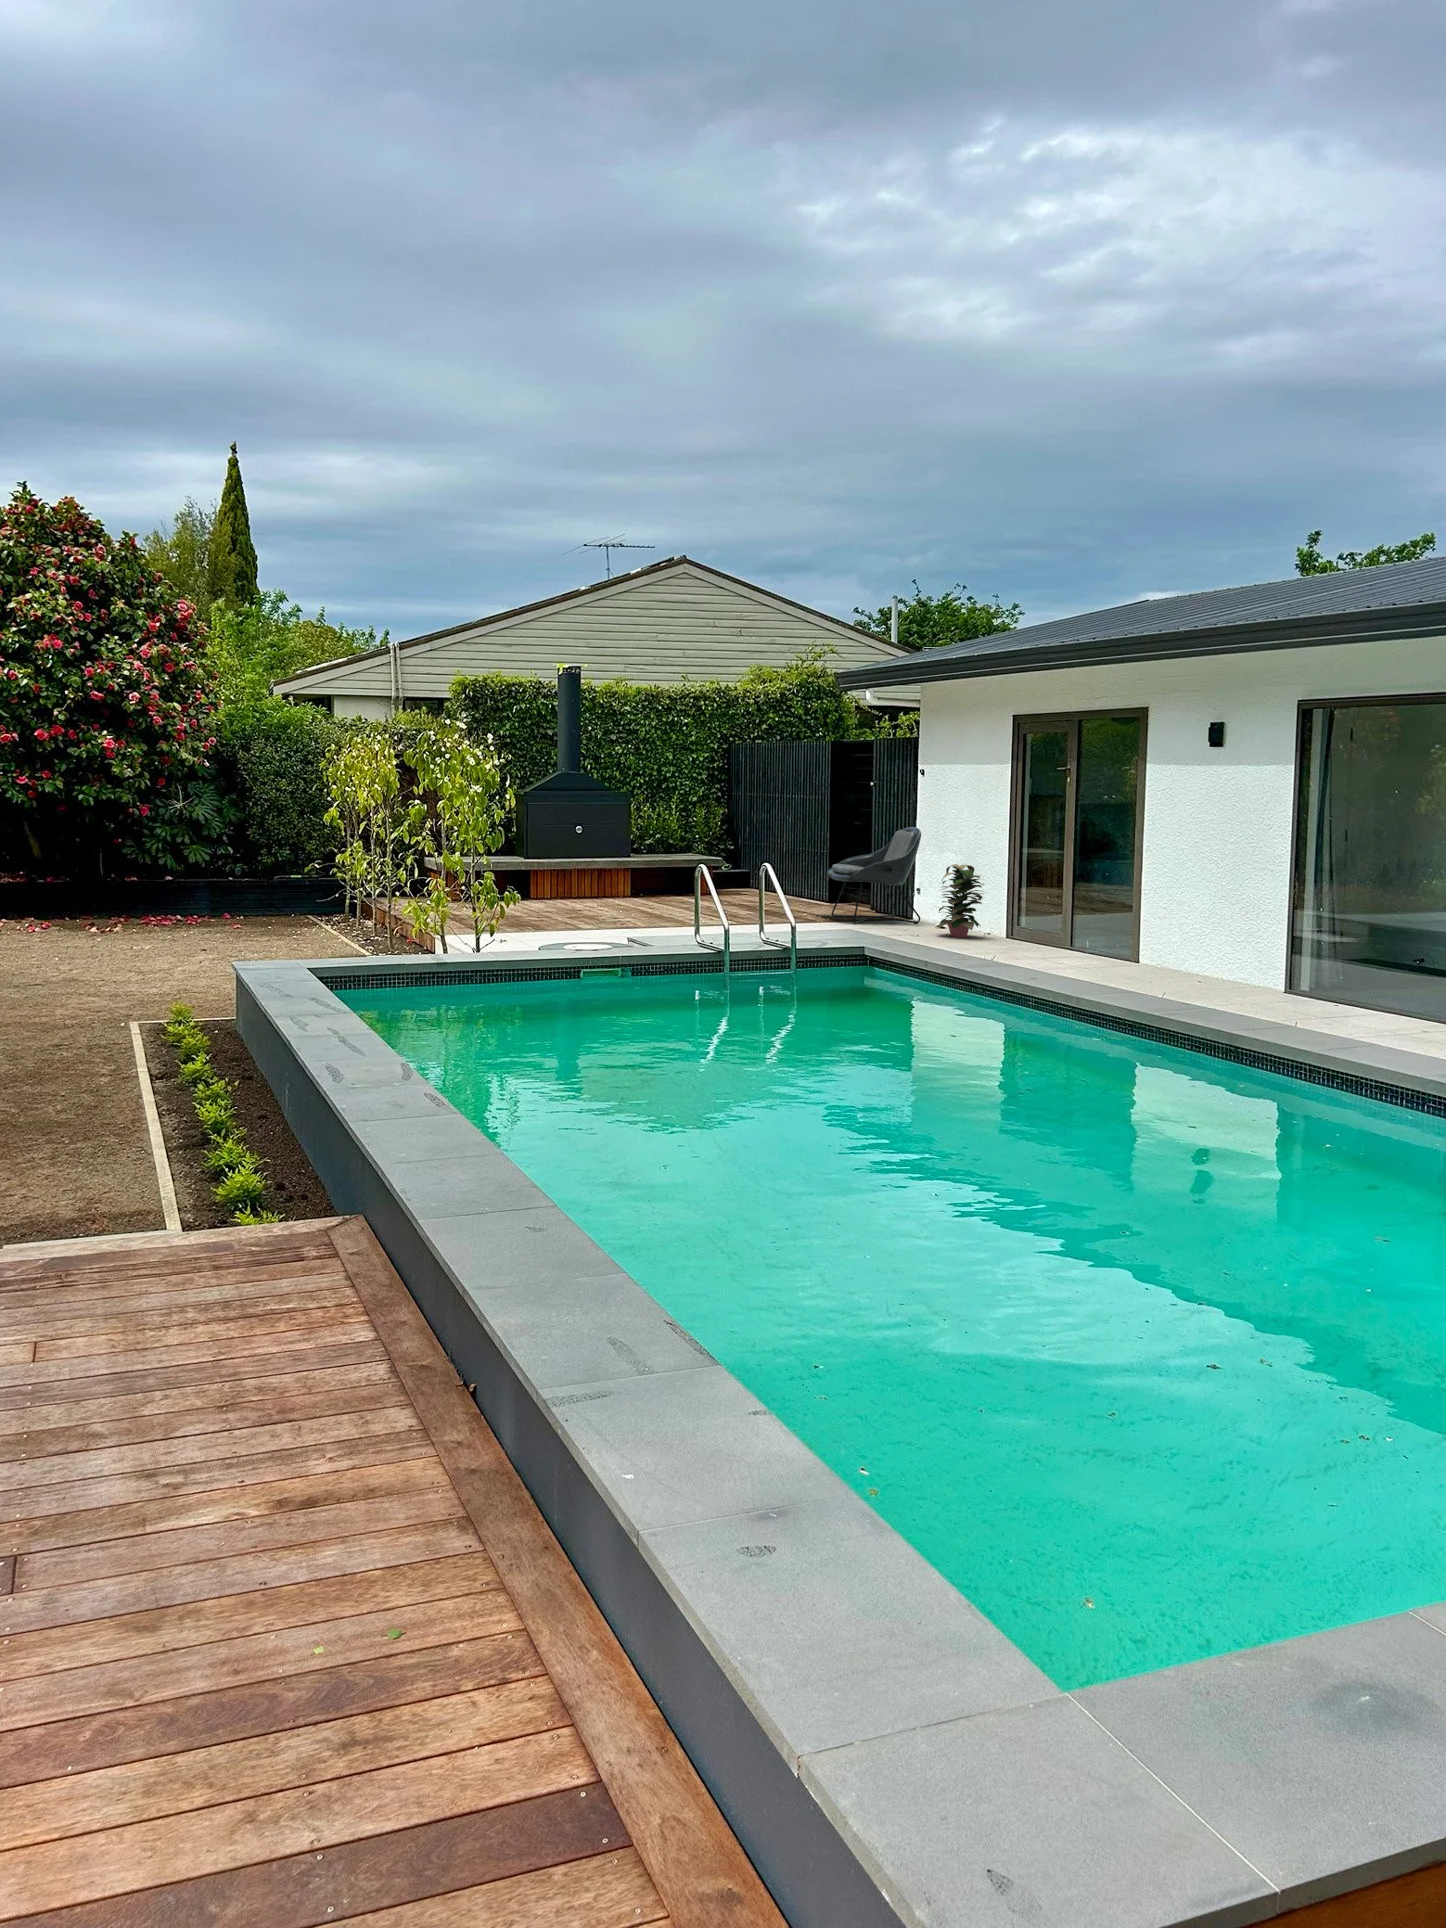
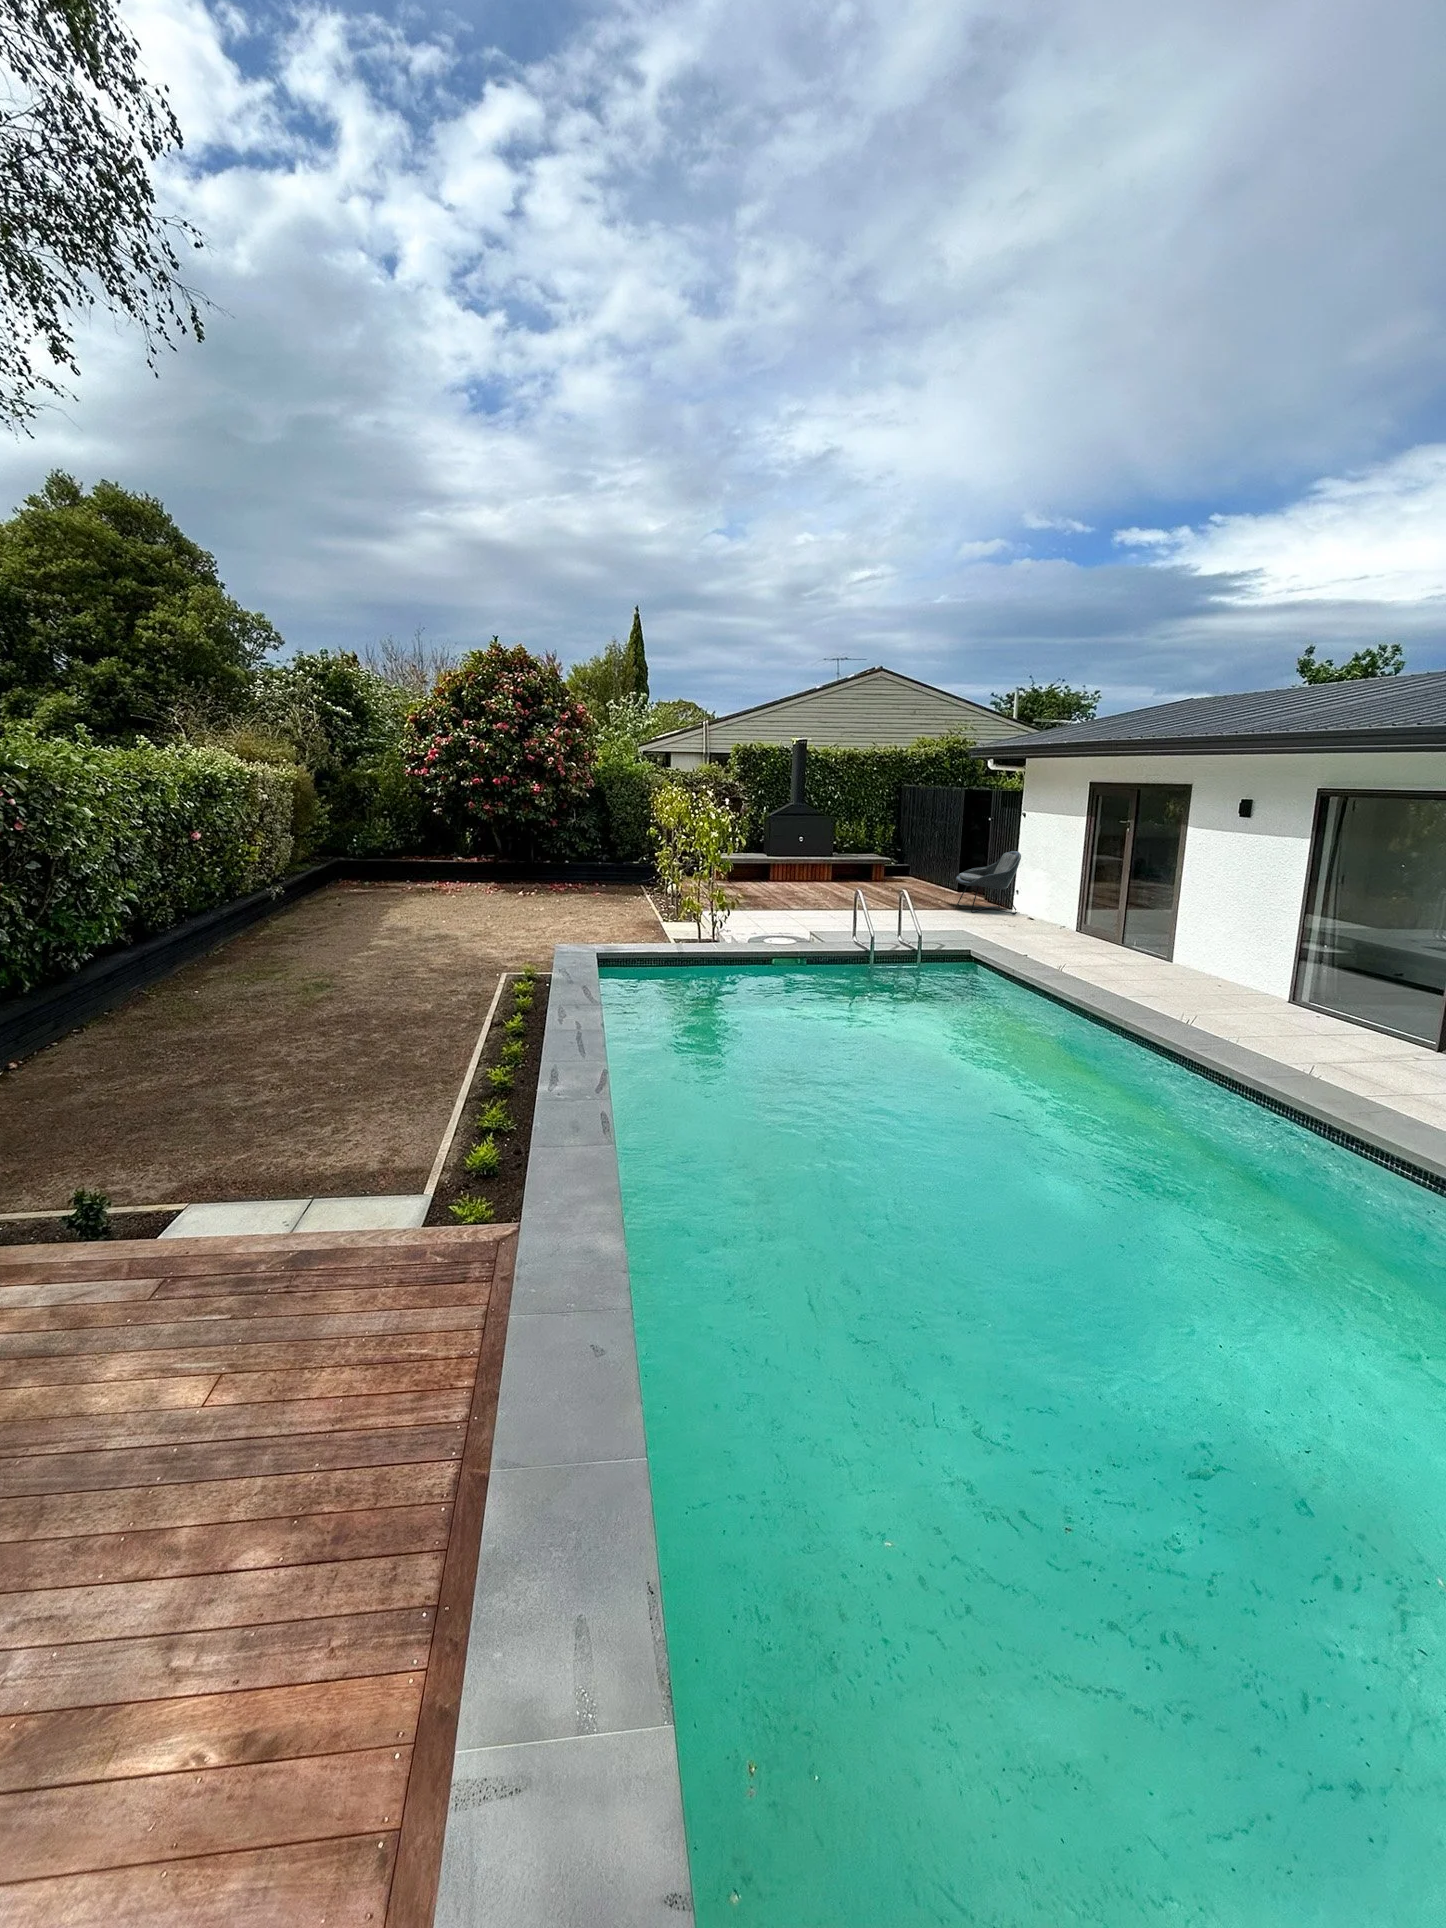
decorative plant: present [937,864,983,937] -> none [1027,880,1066,928]

